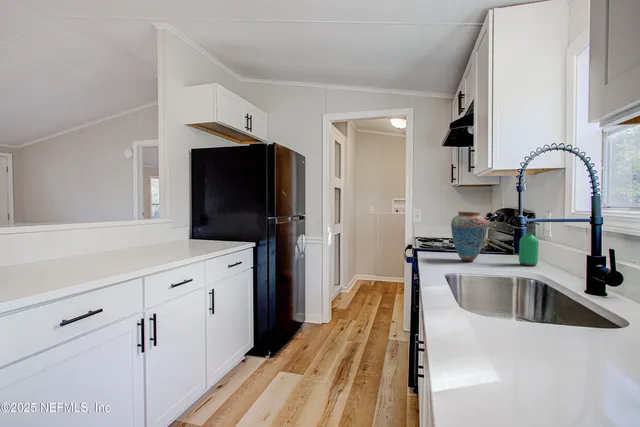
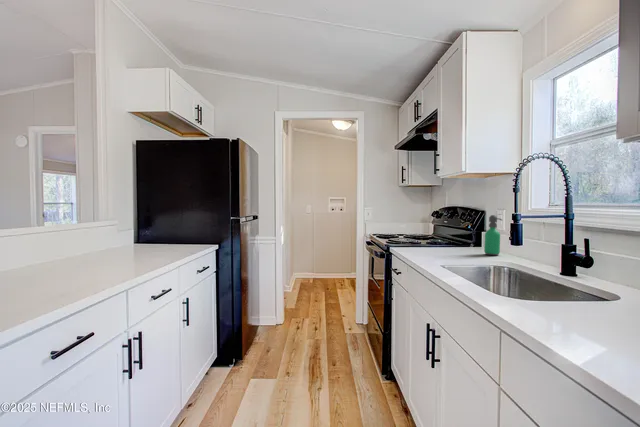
vase: present [451,211,487,262] -> none [428,210,459,254]

